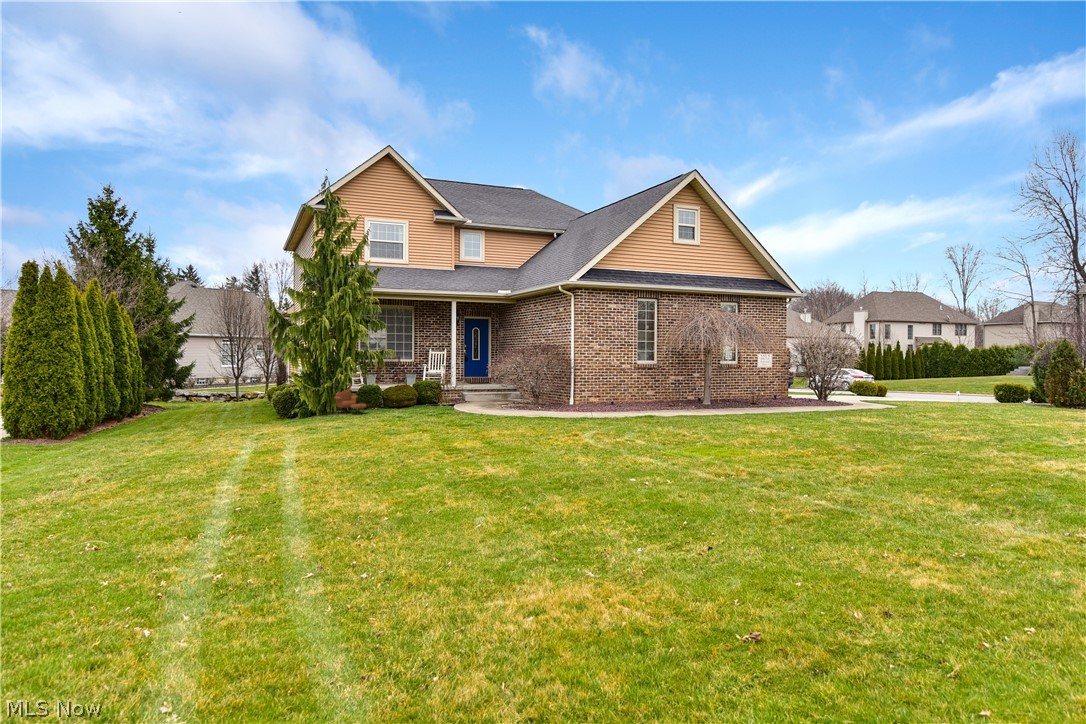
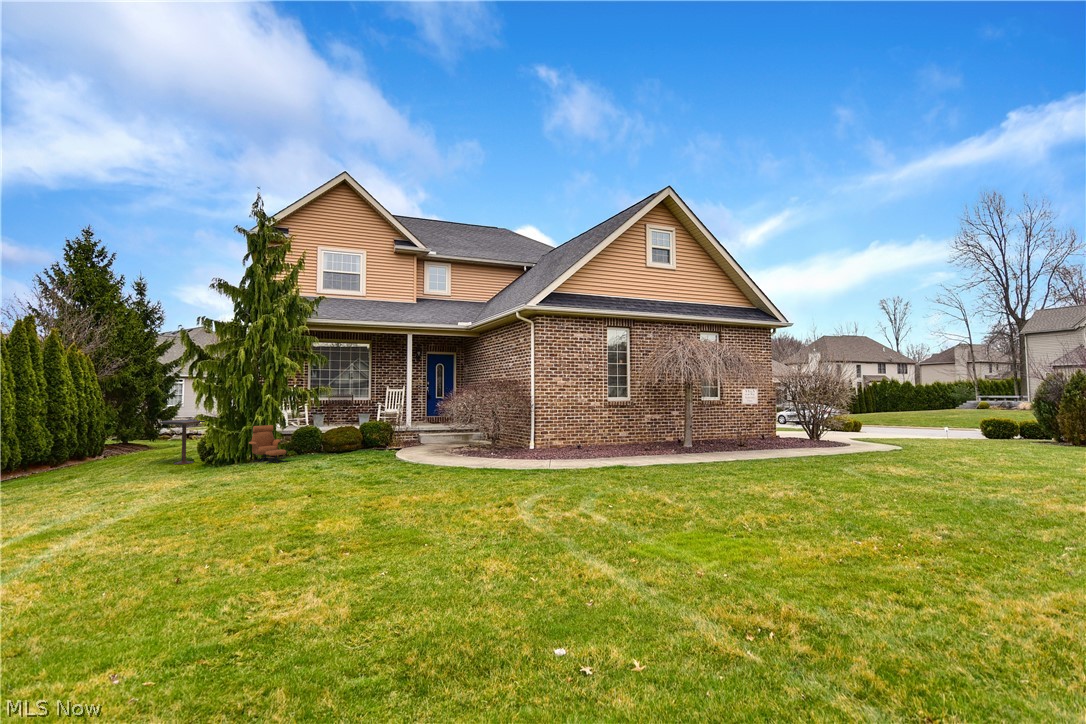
pedestal table: none [262,378,298,415] -> present [160,419,205,465]

